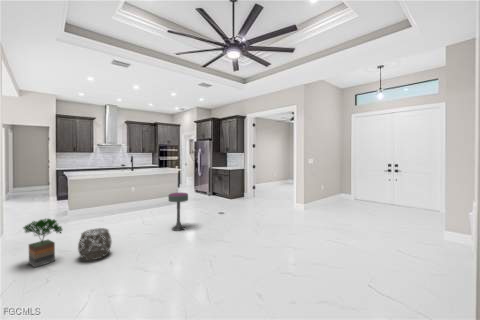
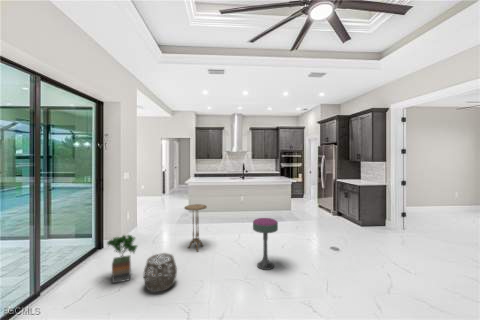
side table: none [93,189,117,232] -> present [184,204,207,252]

